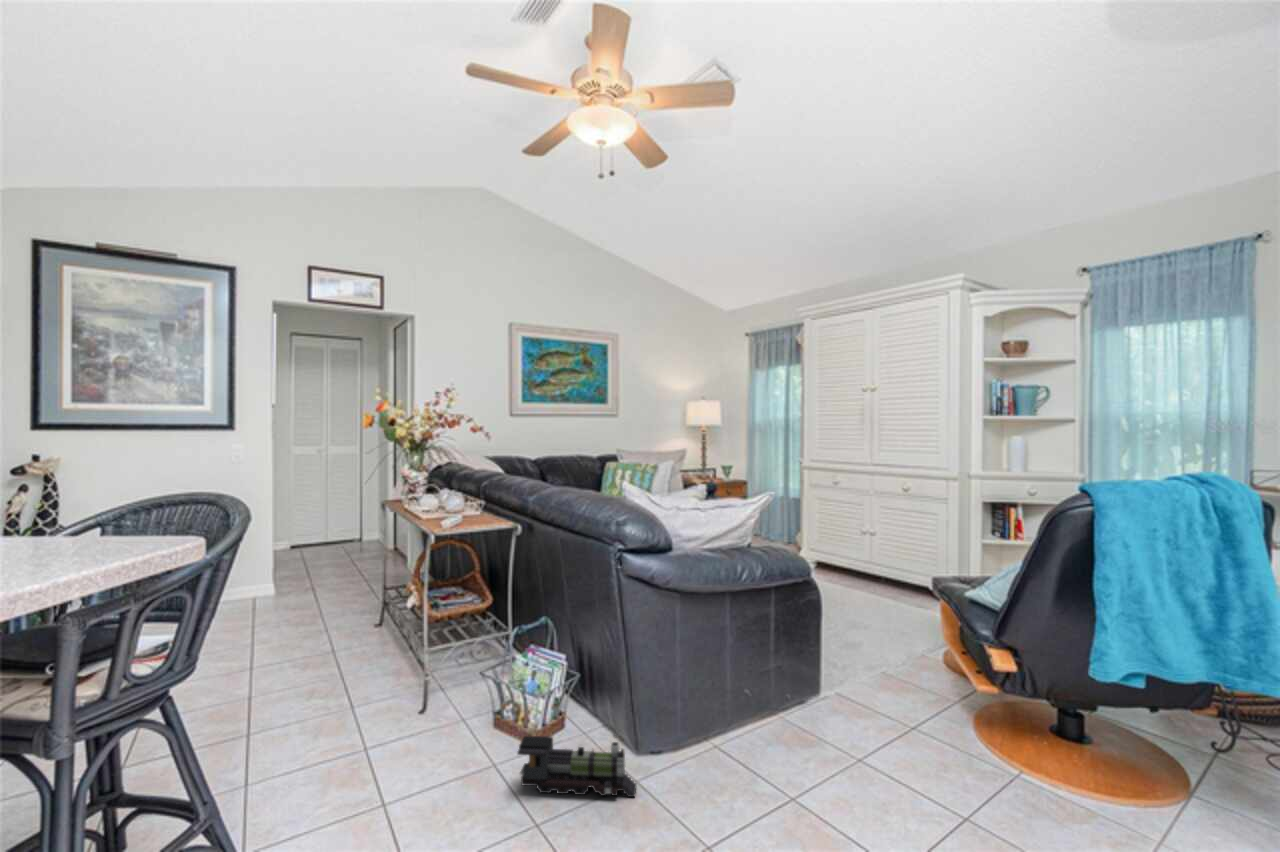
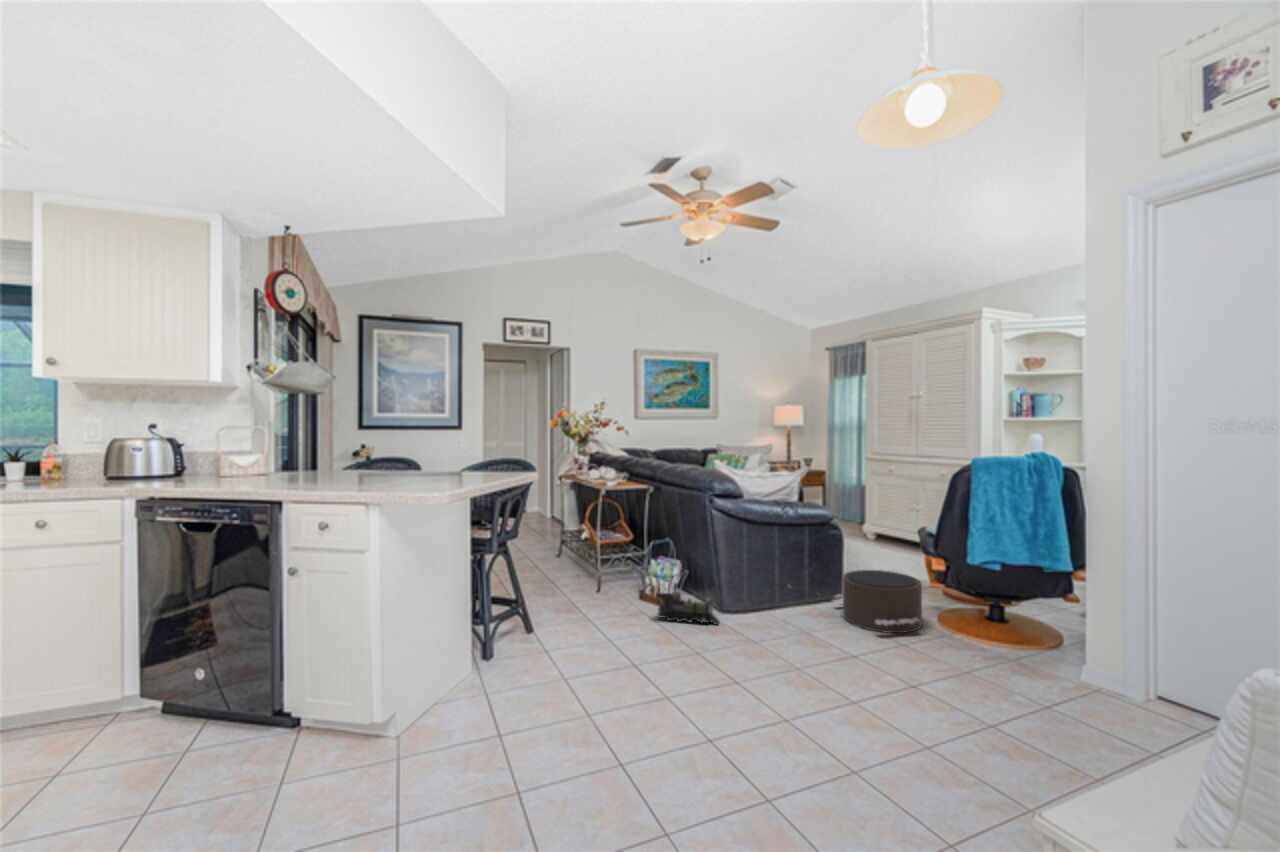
pouf: none [813,655,980,785] -> present [835,570,922,633]

